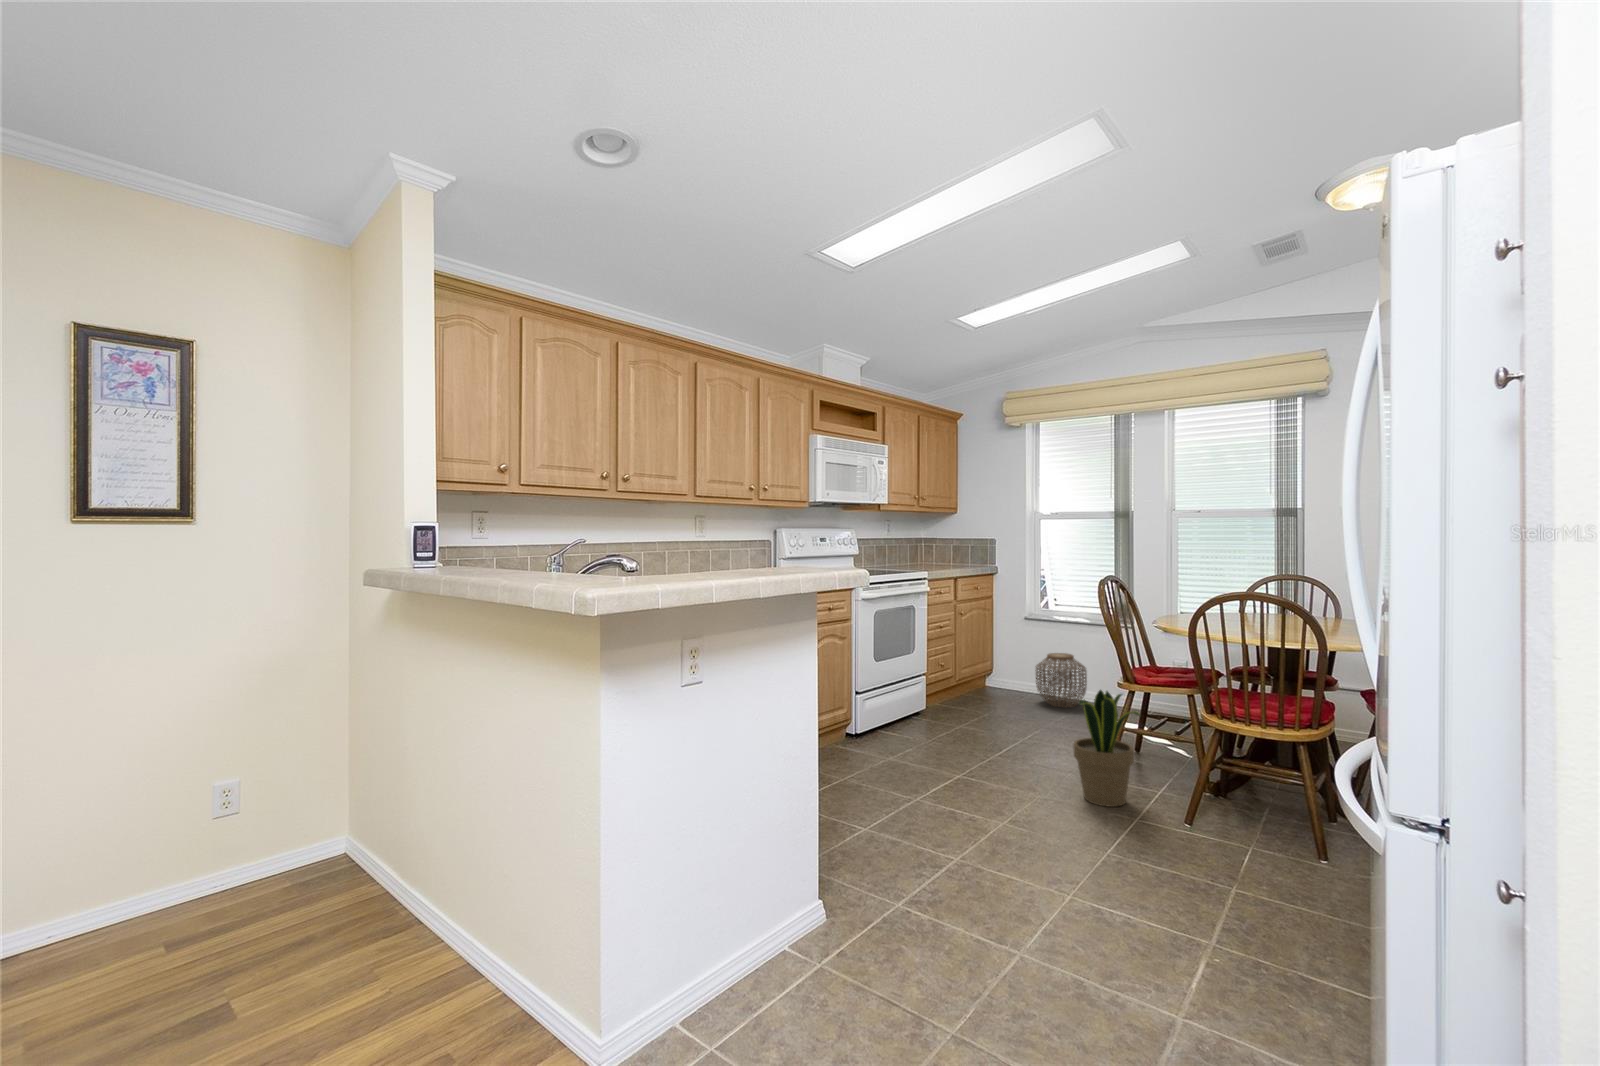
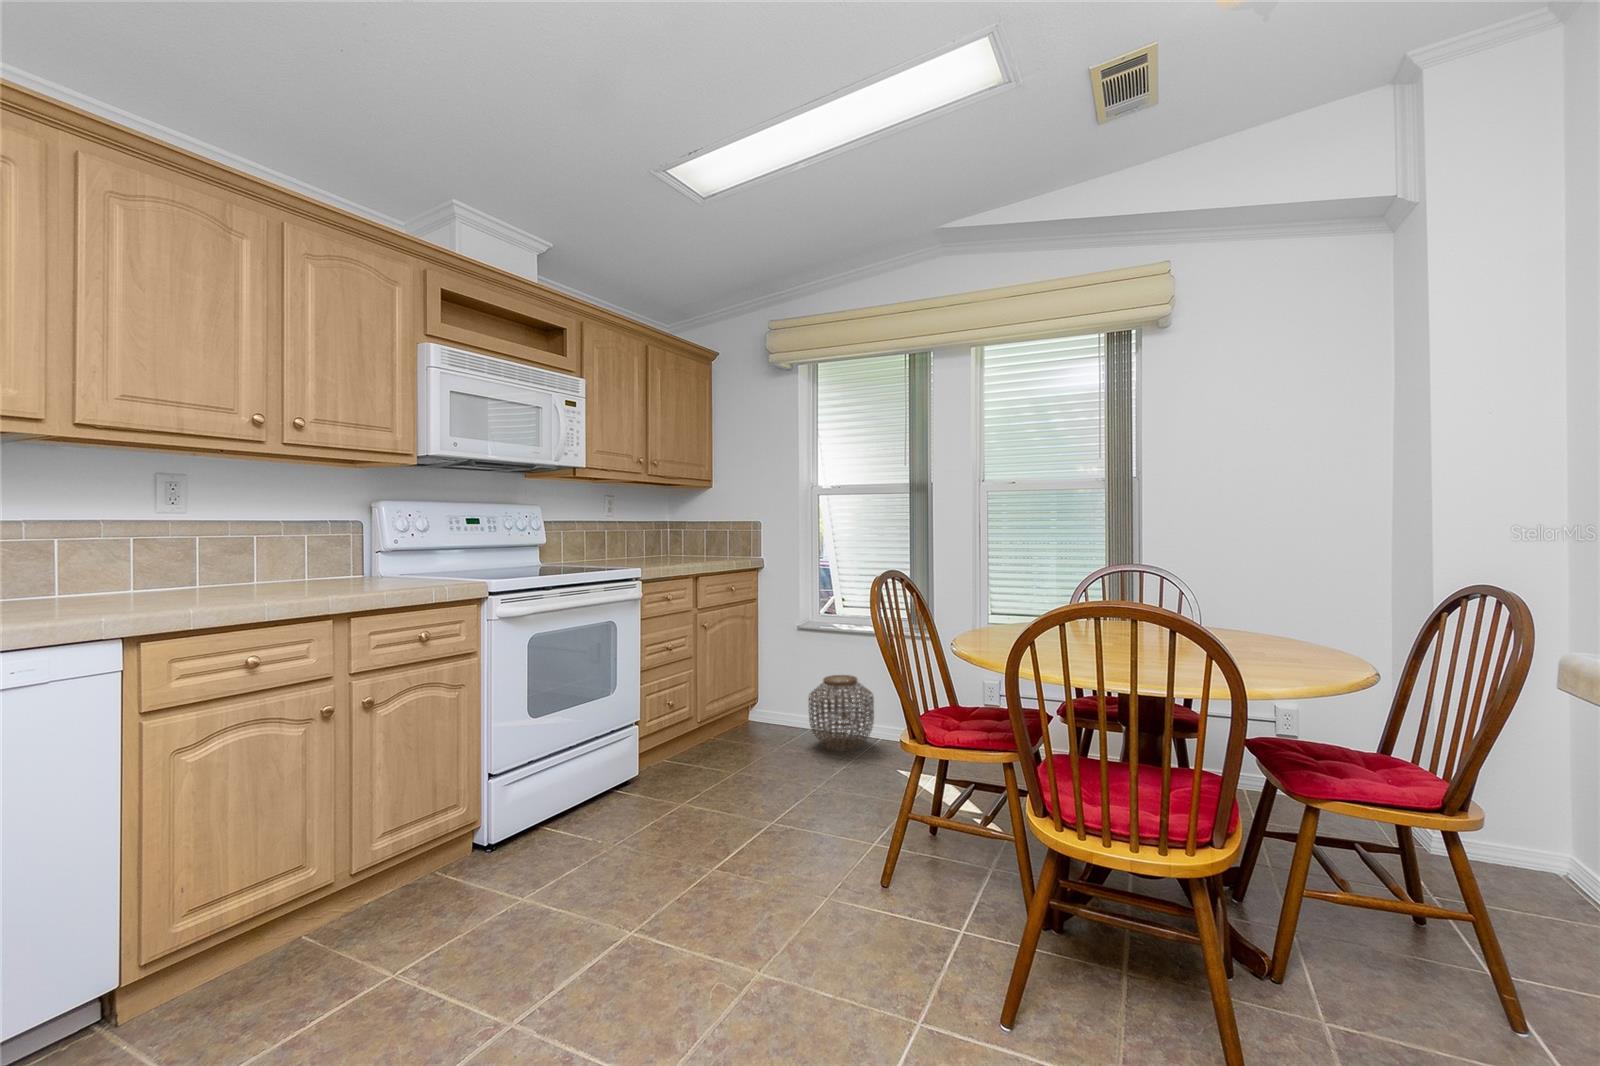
potted plant: present [1074,690,1140,807] -> none [817,771,928,997]

